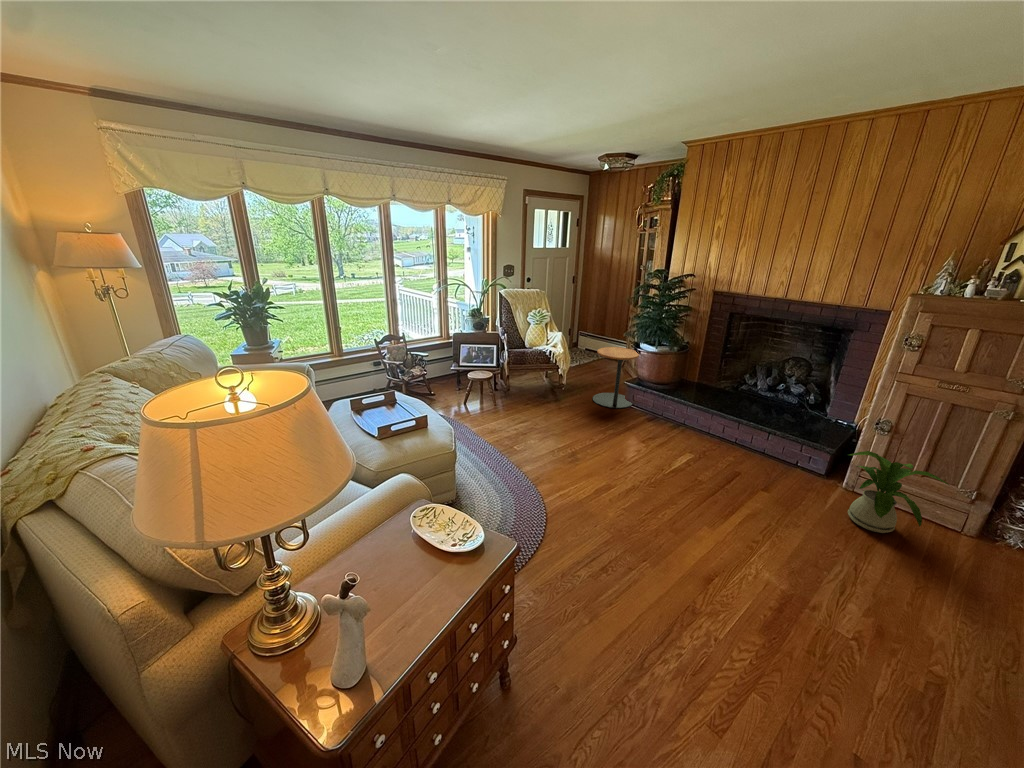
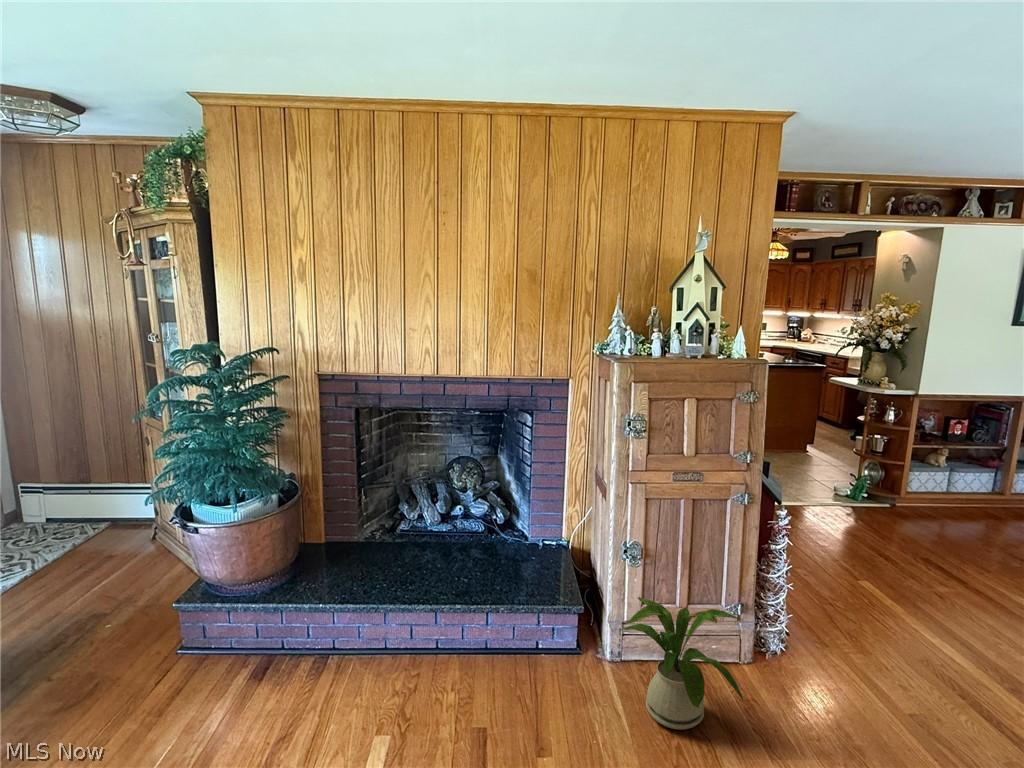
side table: present [593,347,639,409] -> none [93,524,215,689]

